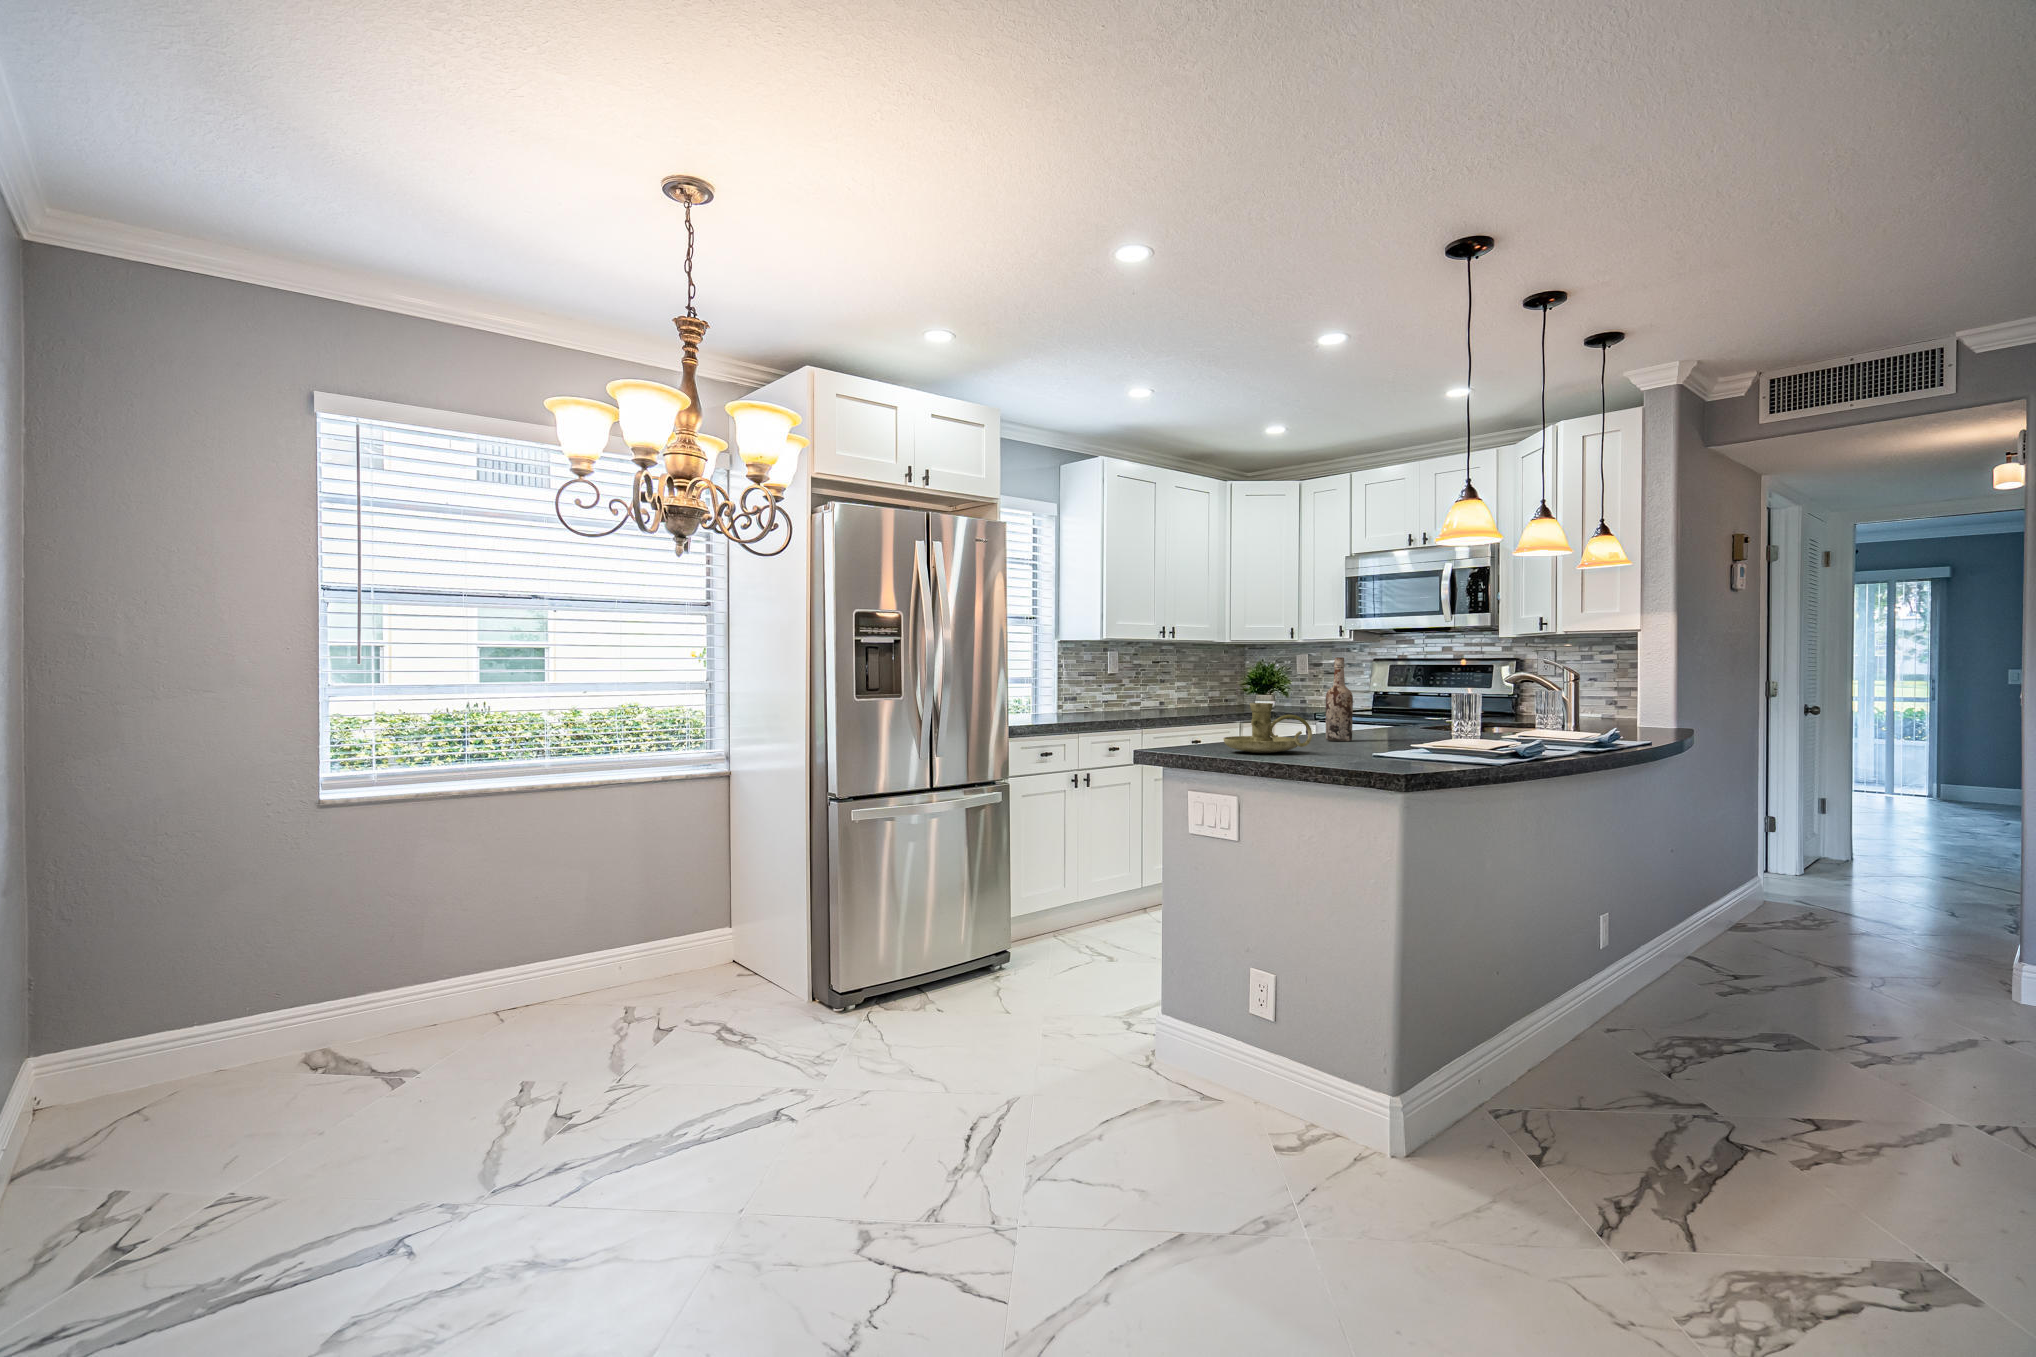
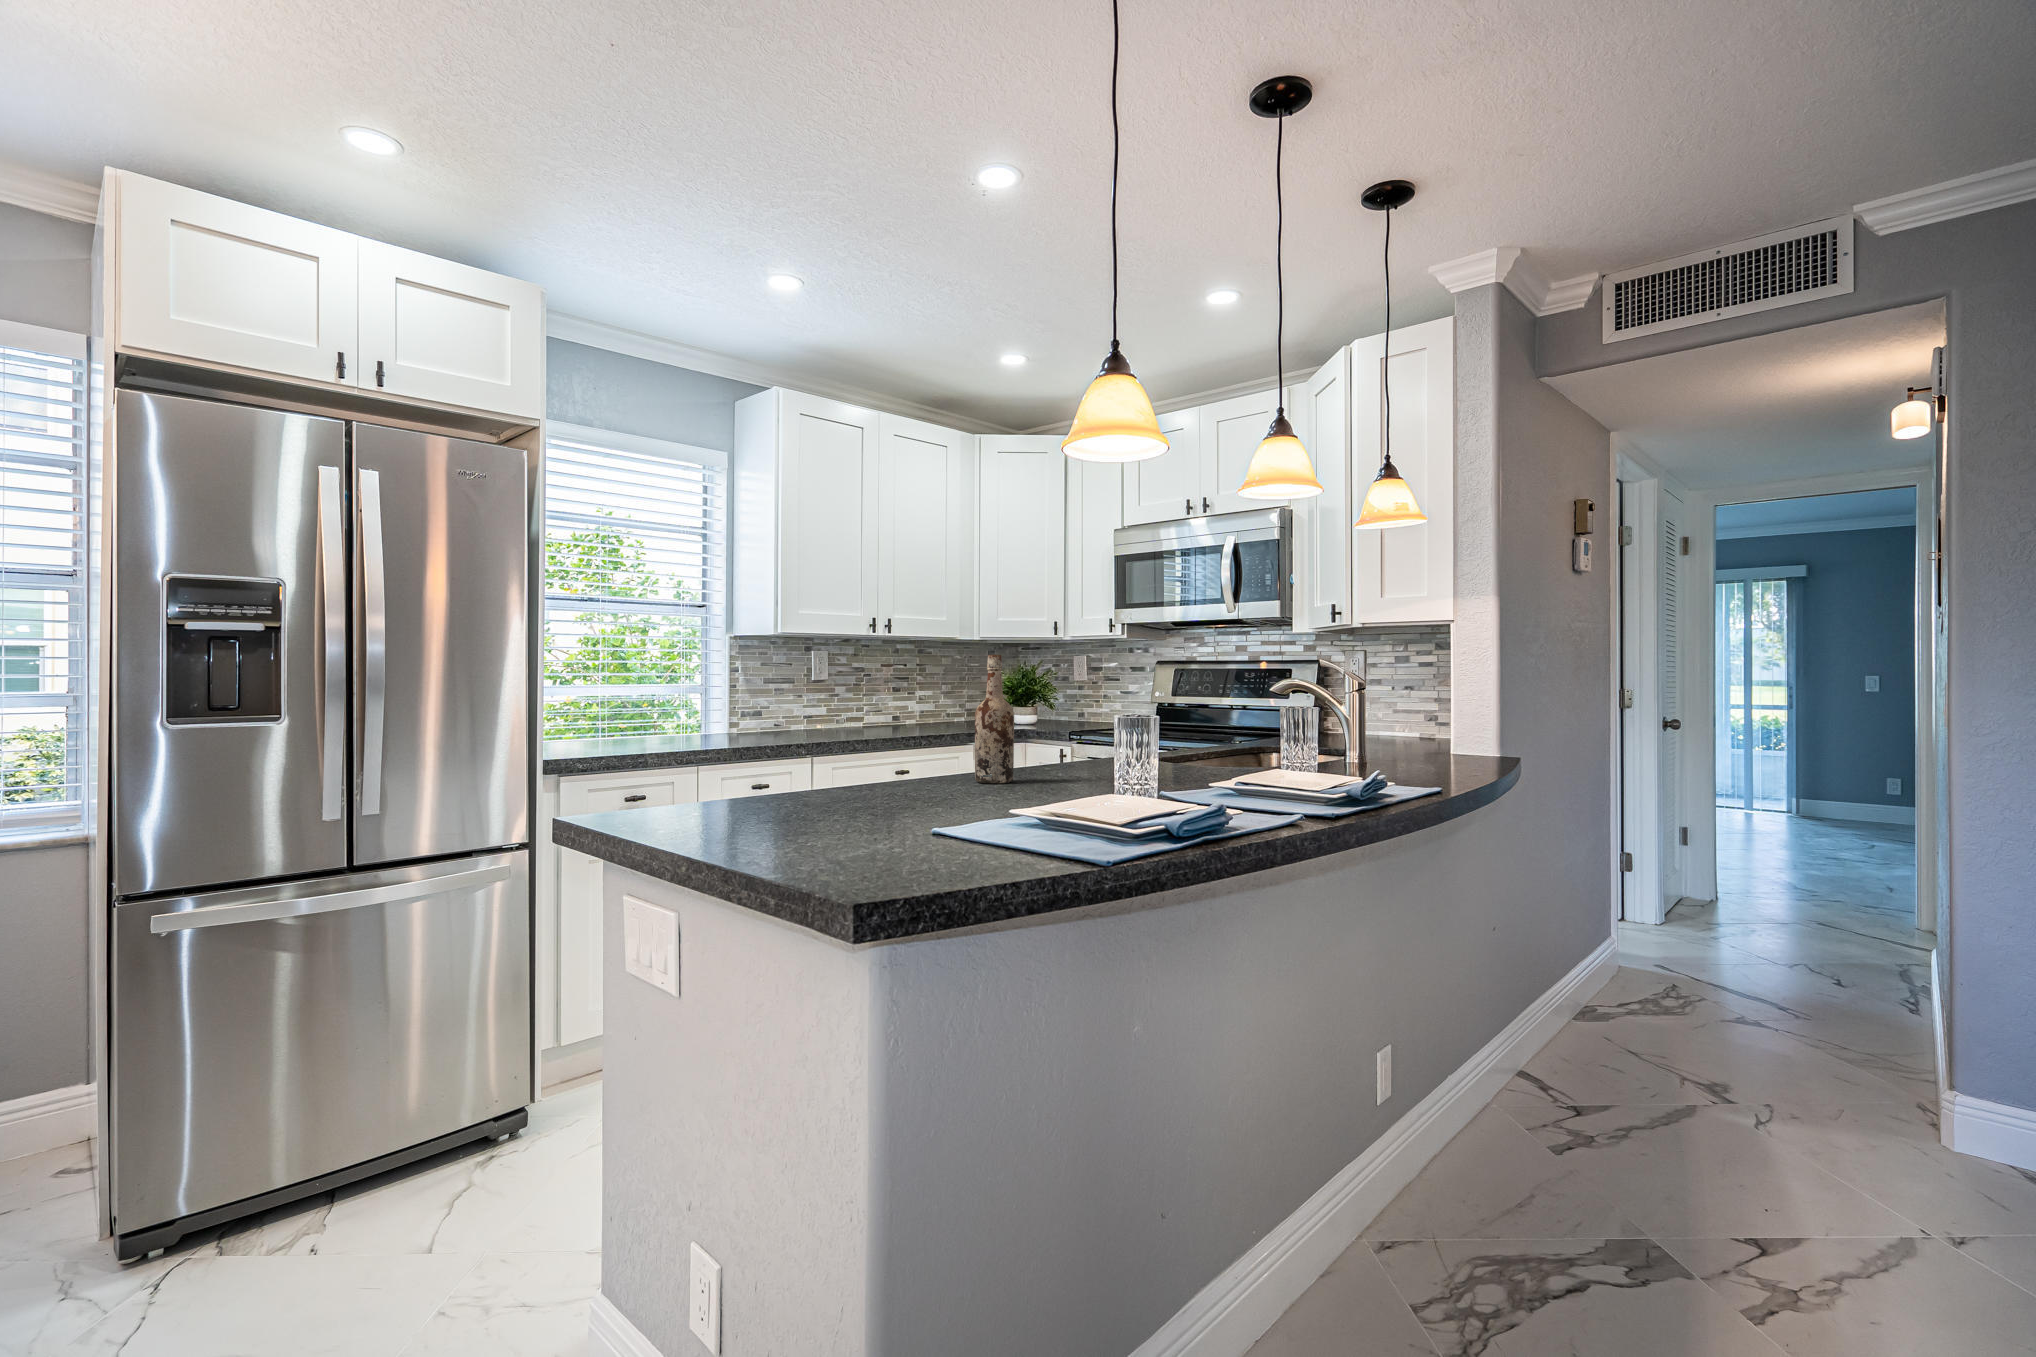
candle holder: present [1223,703,1312,753] -> none [708,729,841,818]

